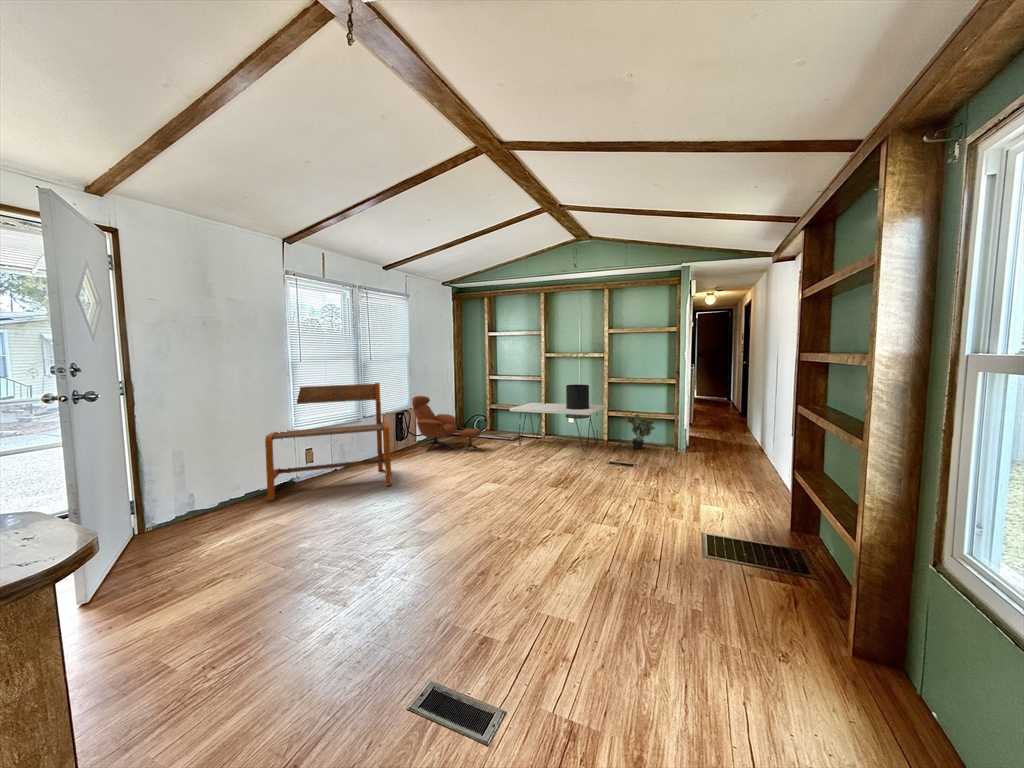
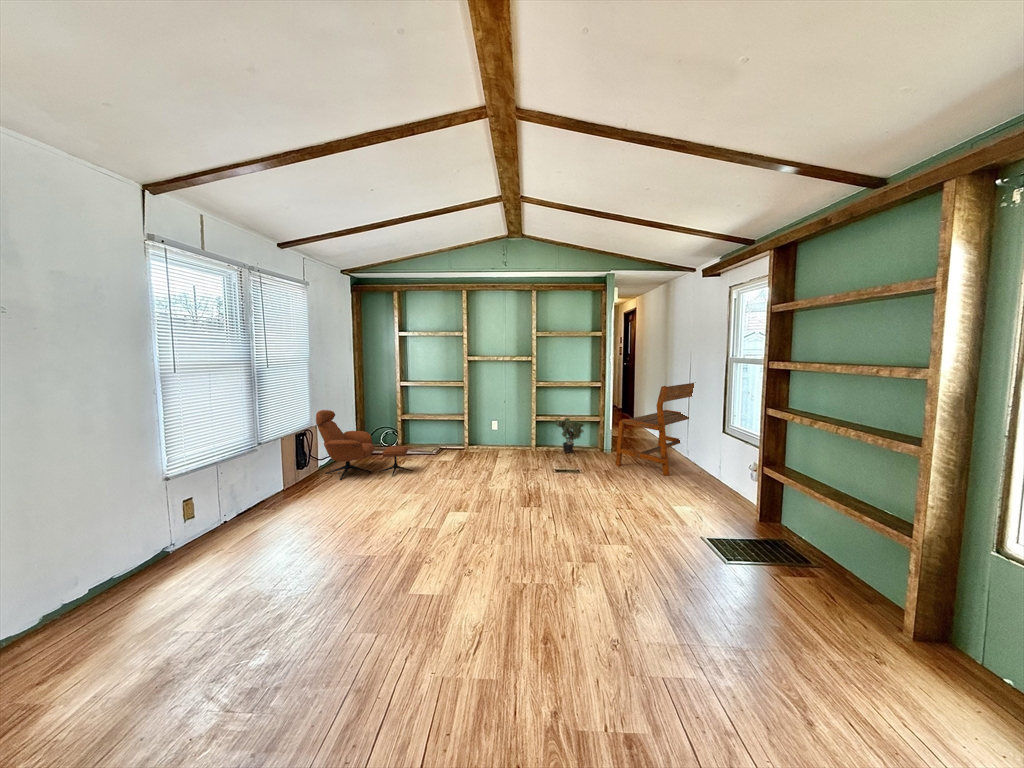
bench: present [265,383,392,501] -> present [615,383,694,476]
side table: present [510,385,605,452] -> none [437,390,533,461]

